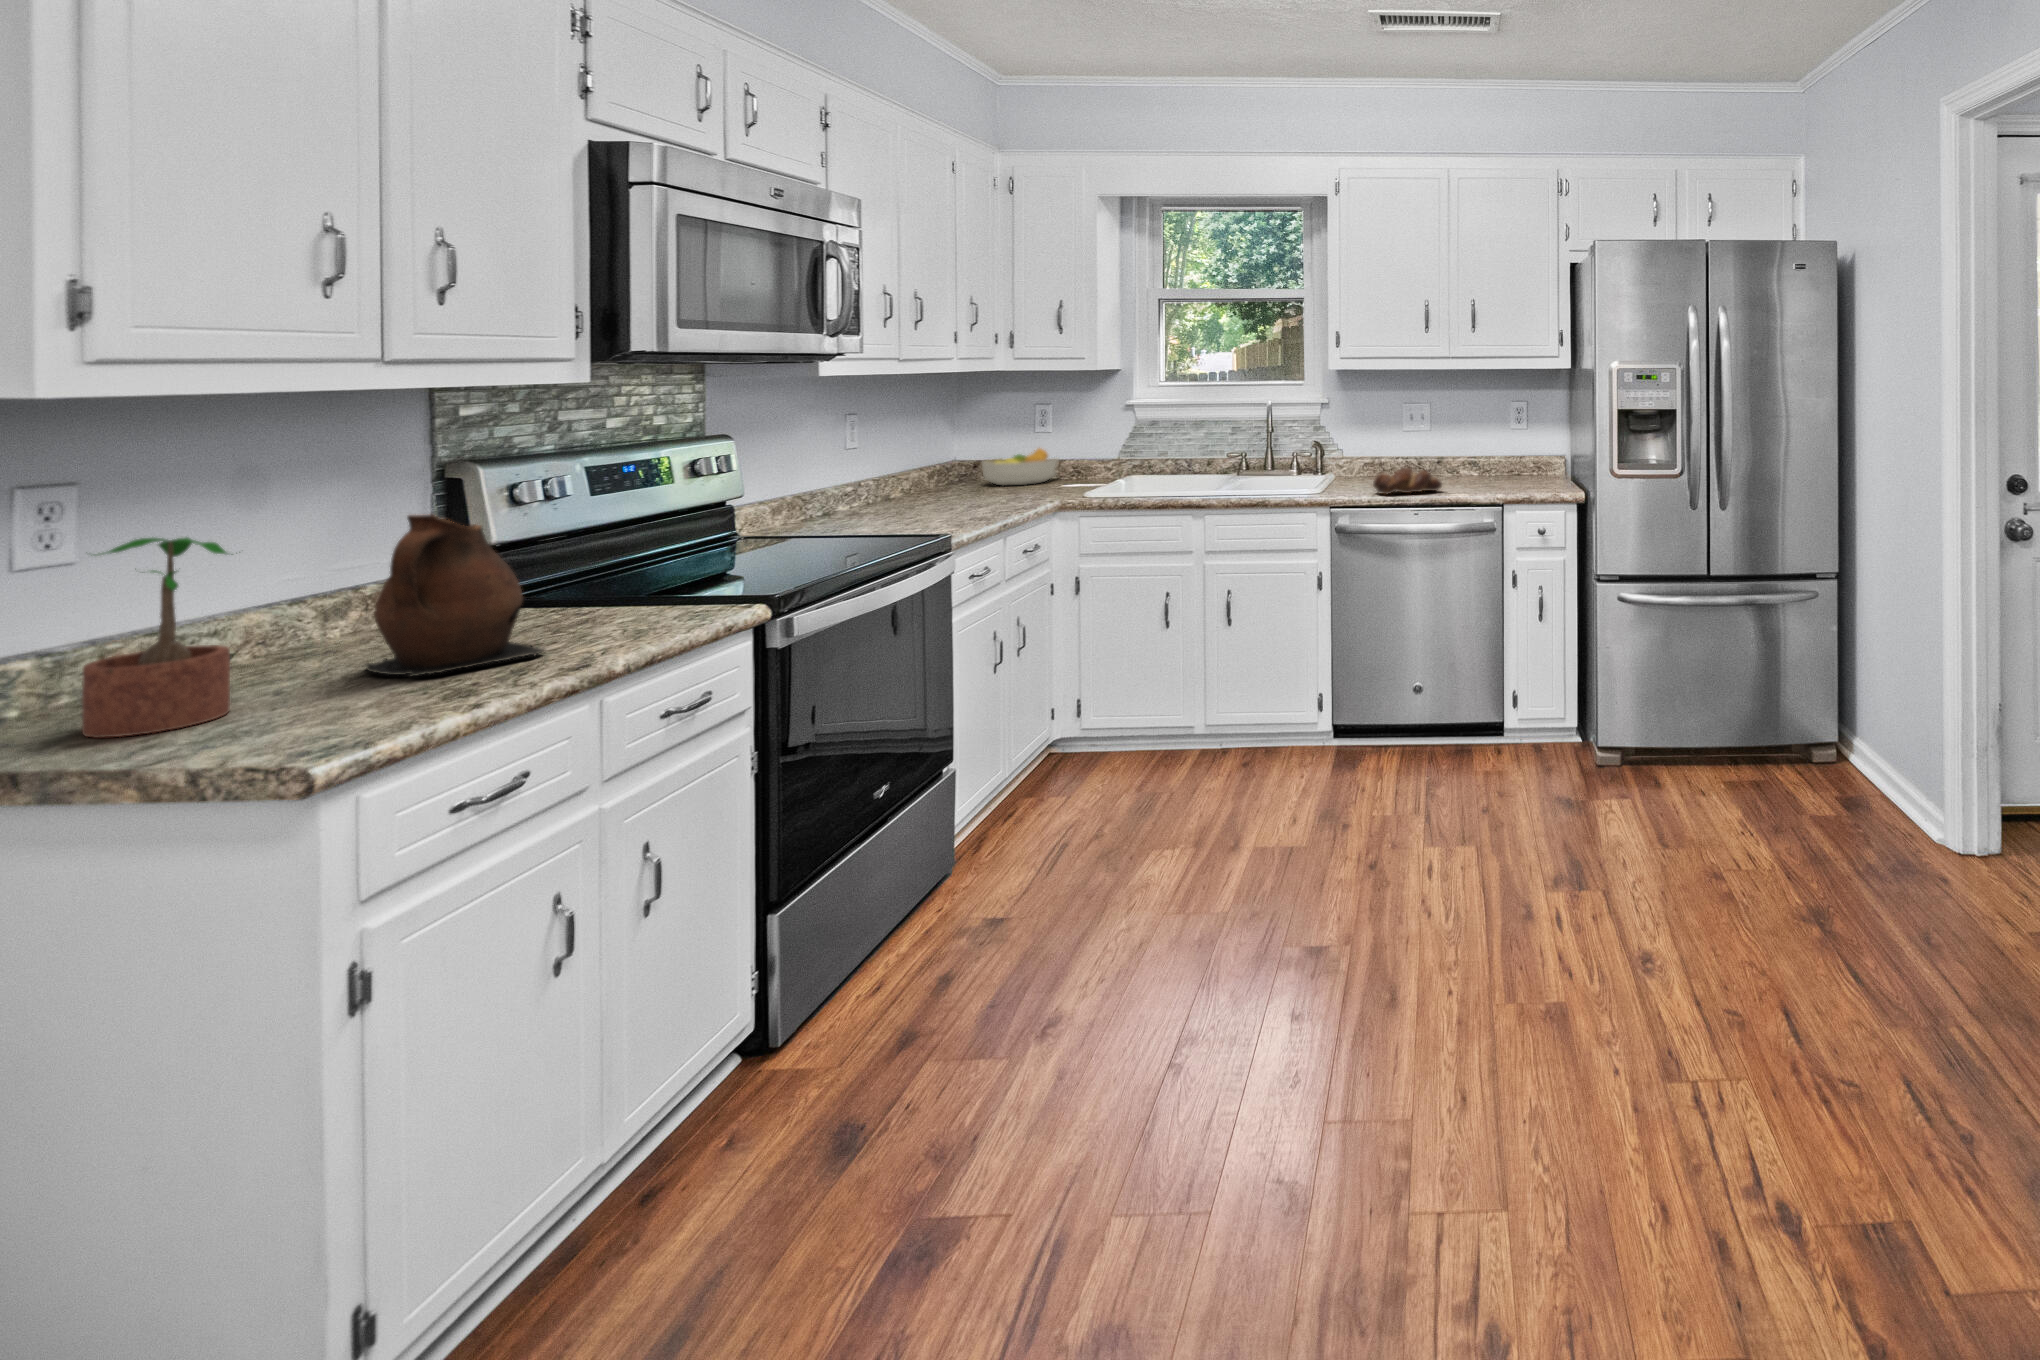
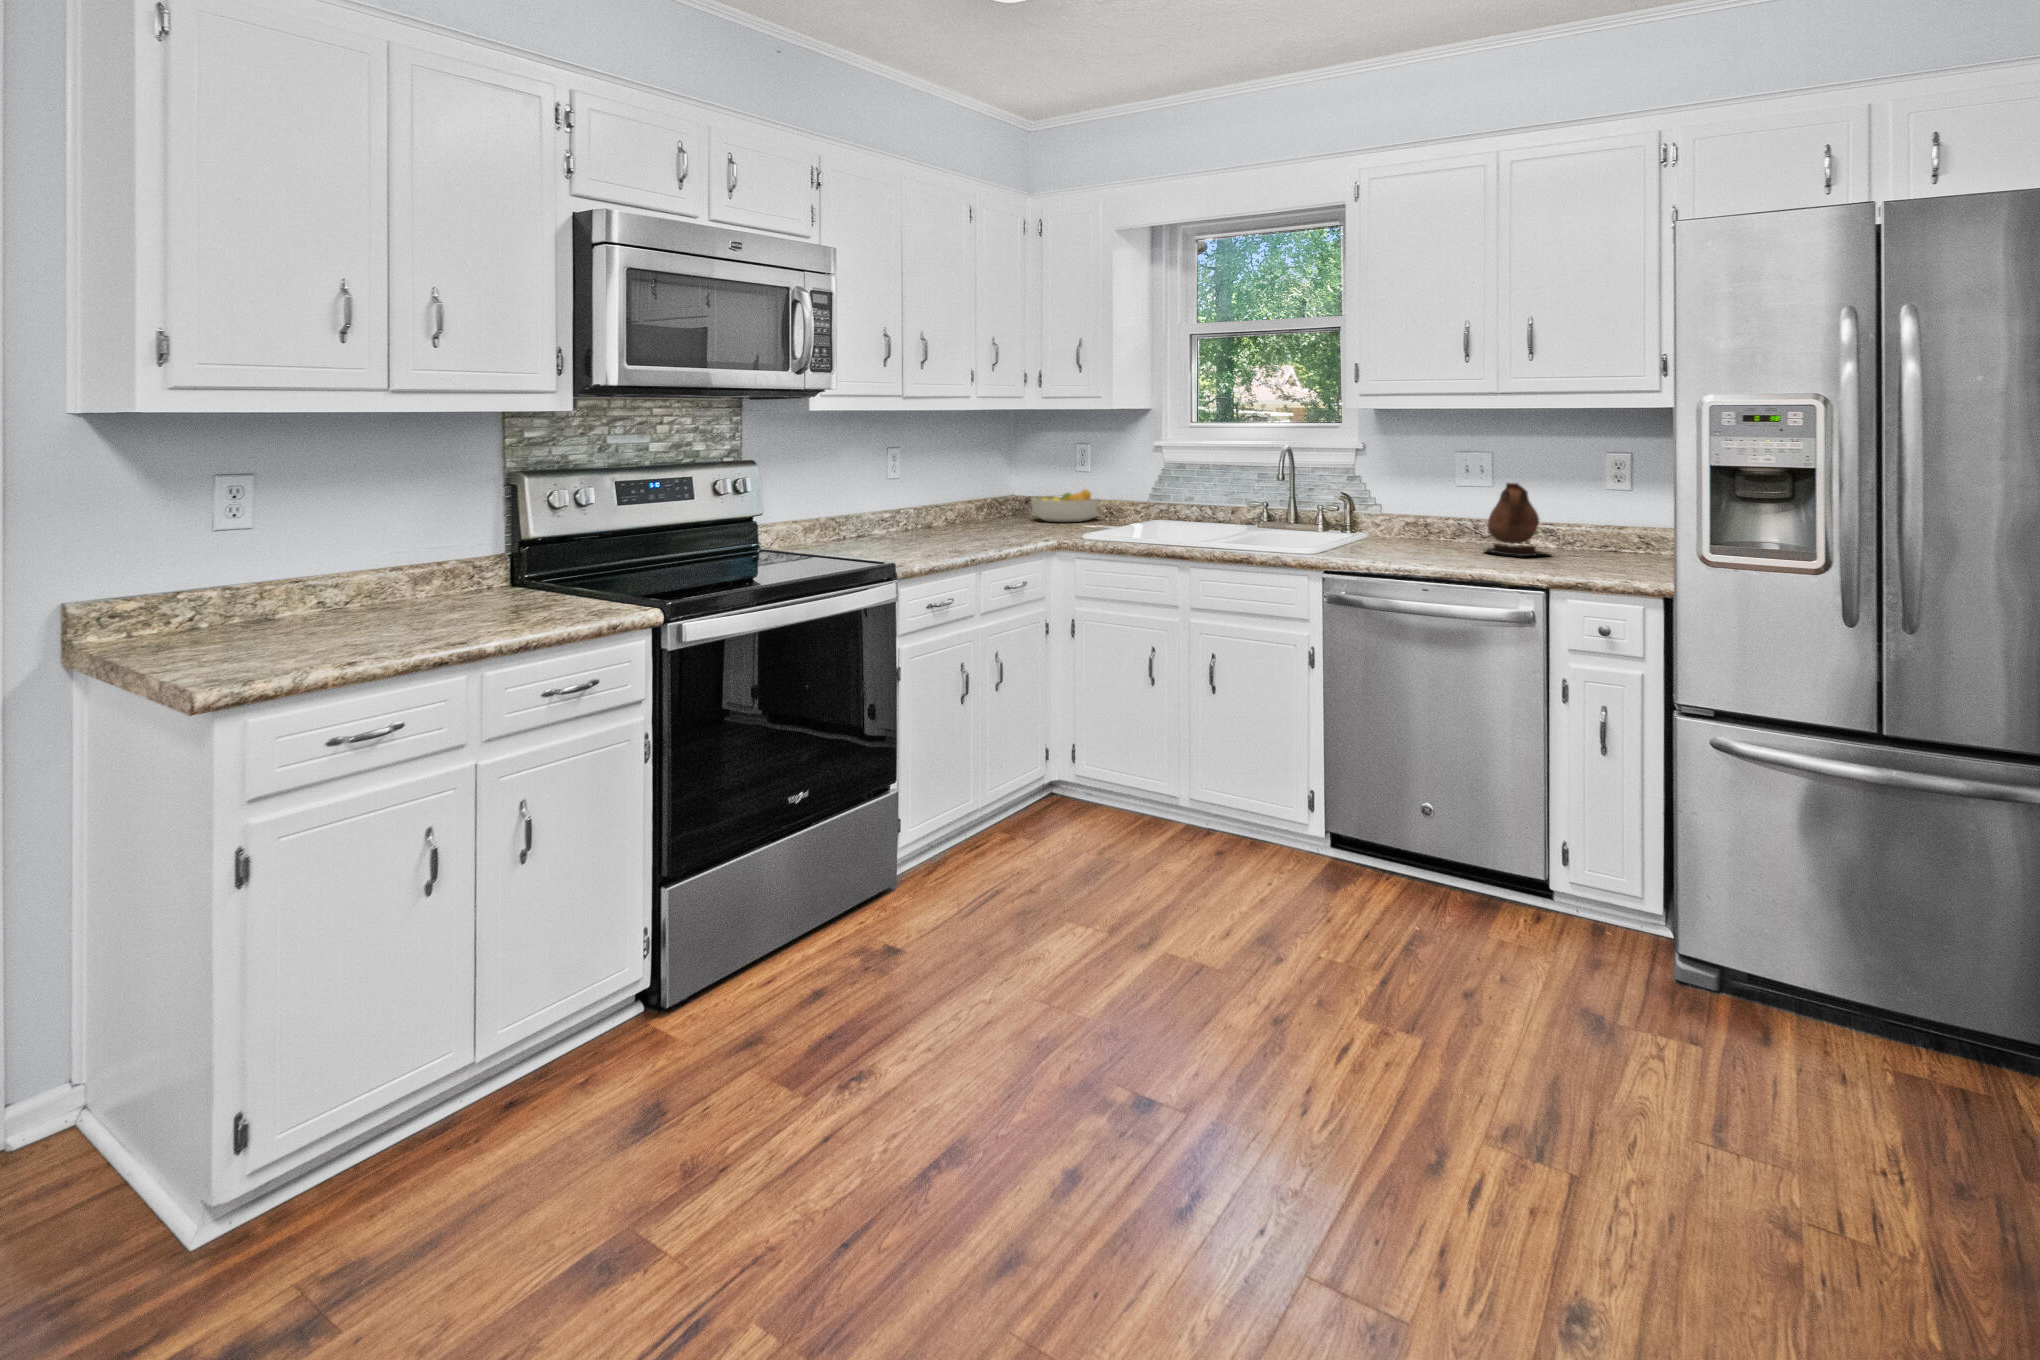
bread loaf: present [1373,468,1442,494] -> none [1374,538,1462,570]
ceramic pitcher: present [365,514,544,677] -> present [1485,483,1548,556]
potted plant: present [82,538,232,738] -> none [186,514,277,652]

